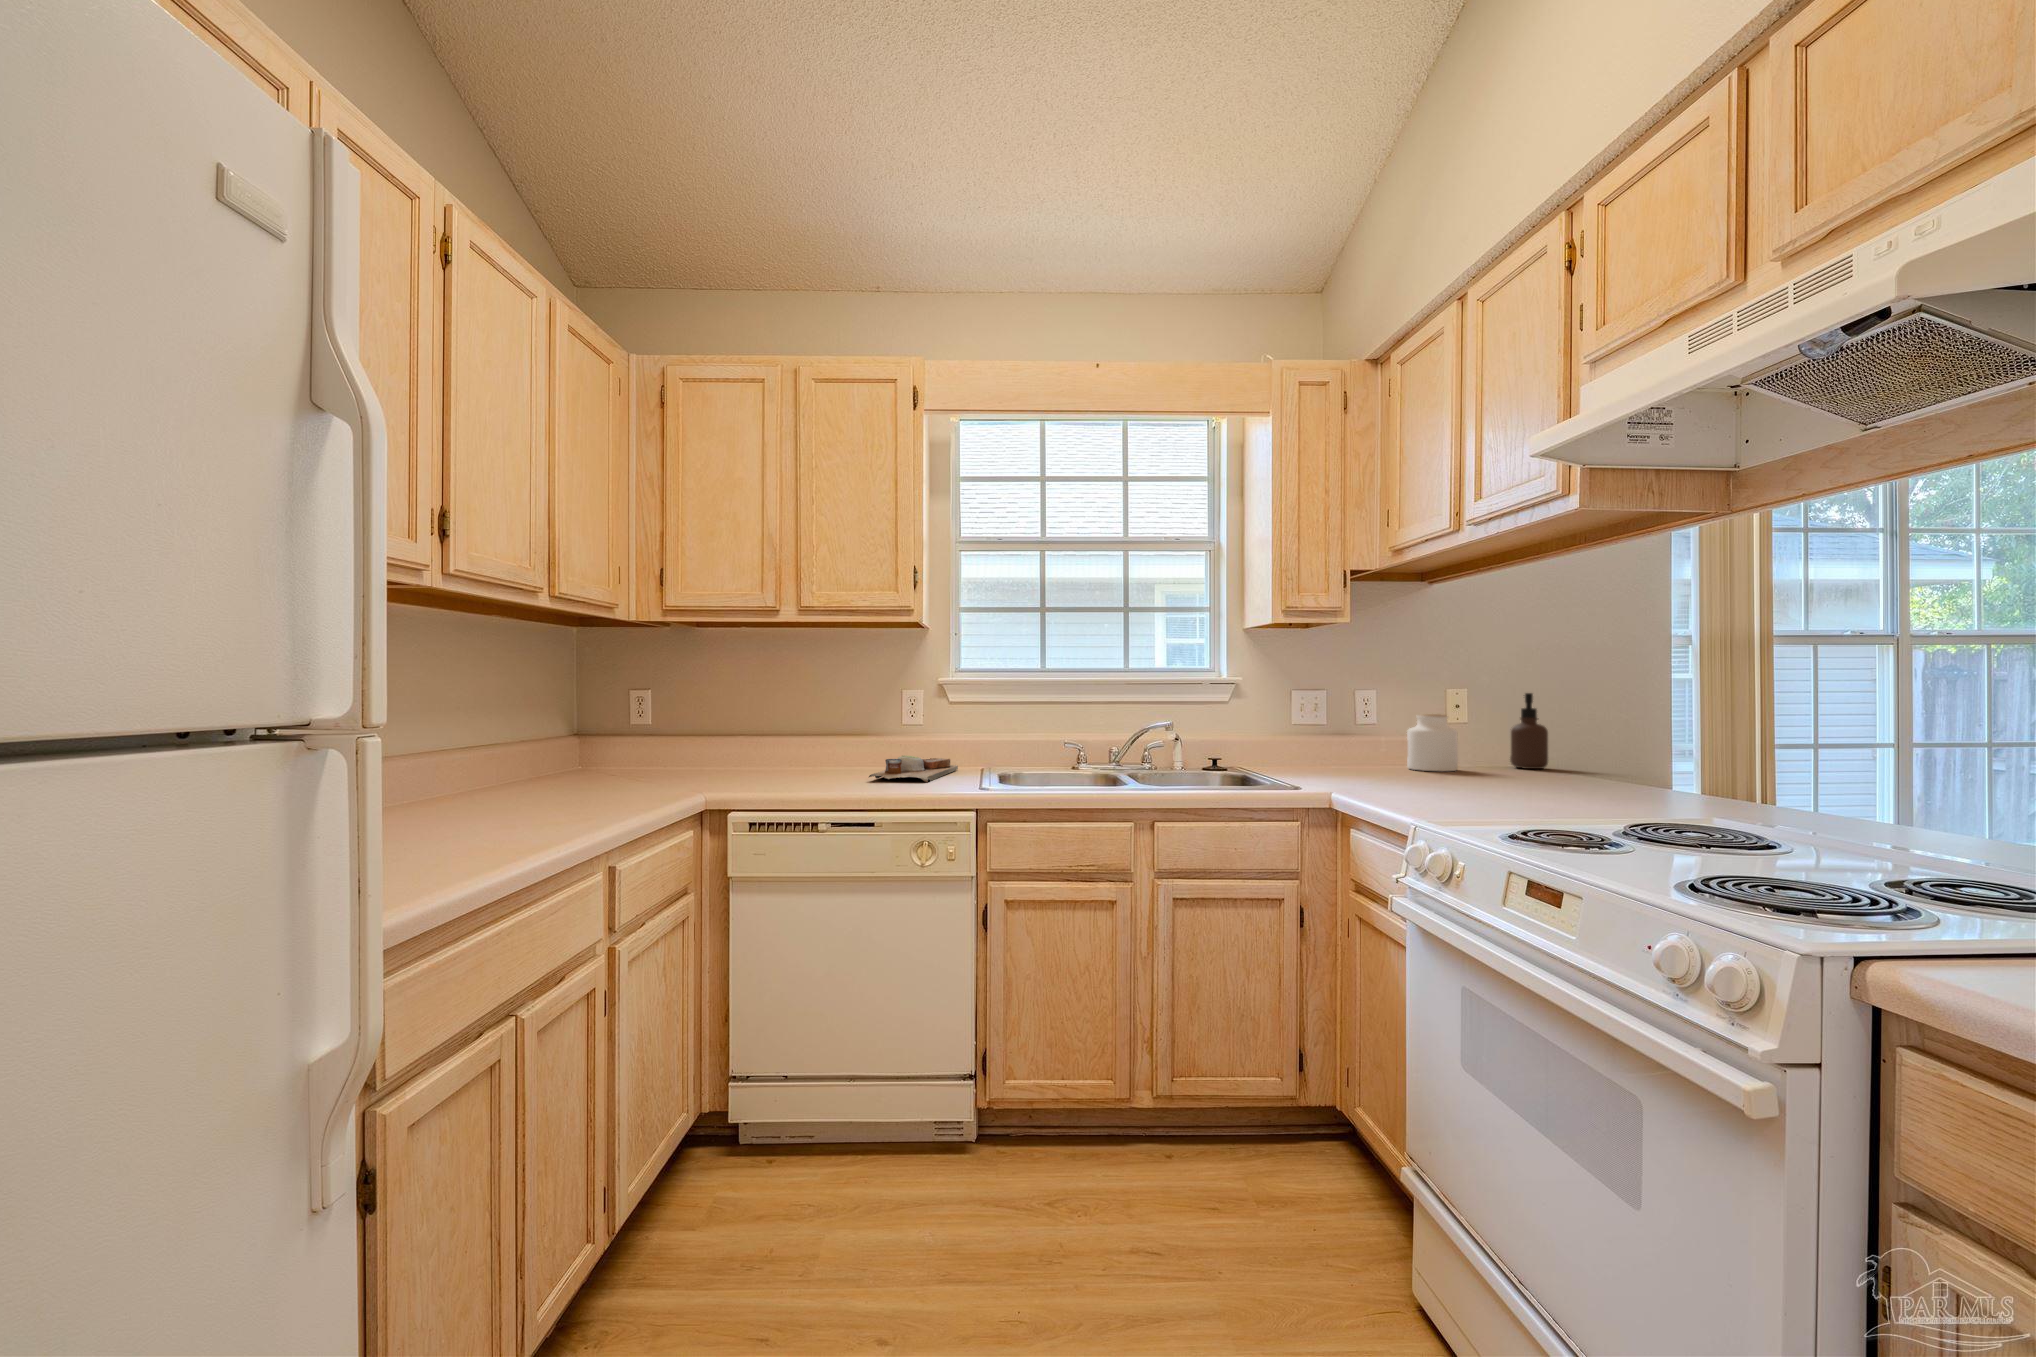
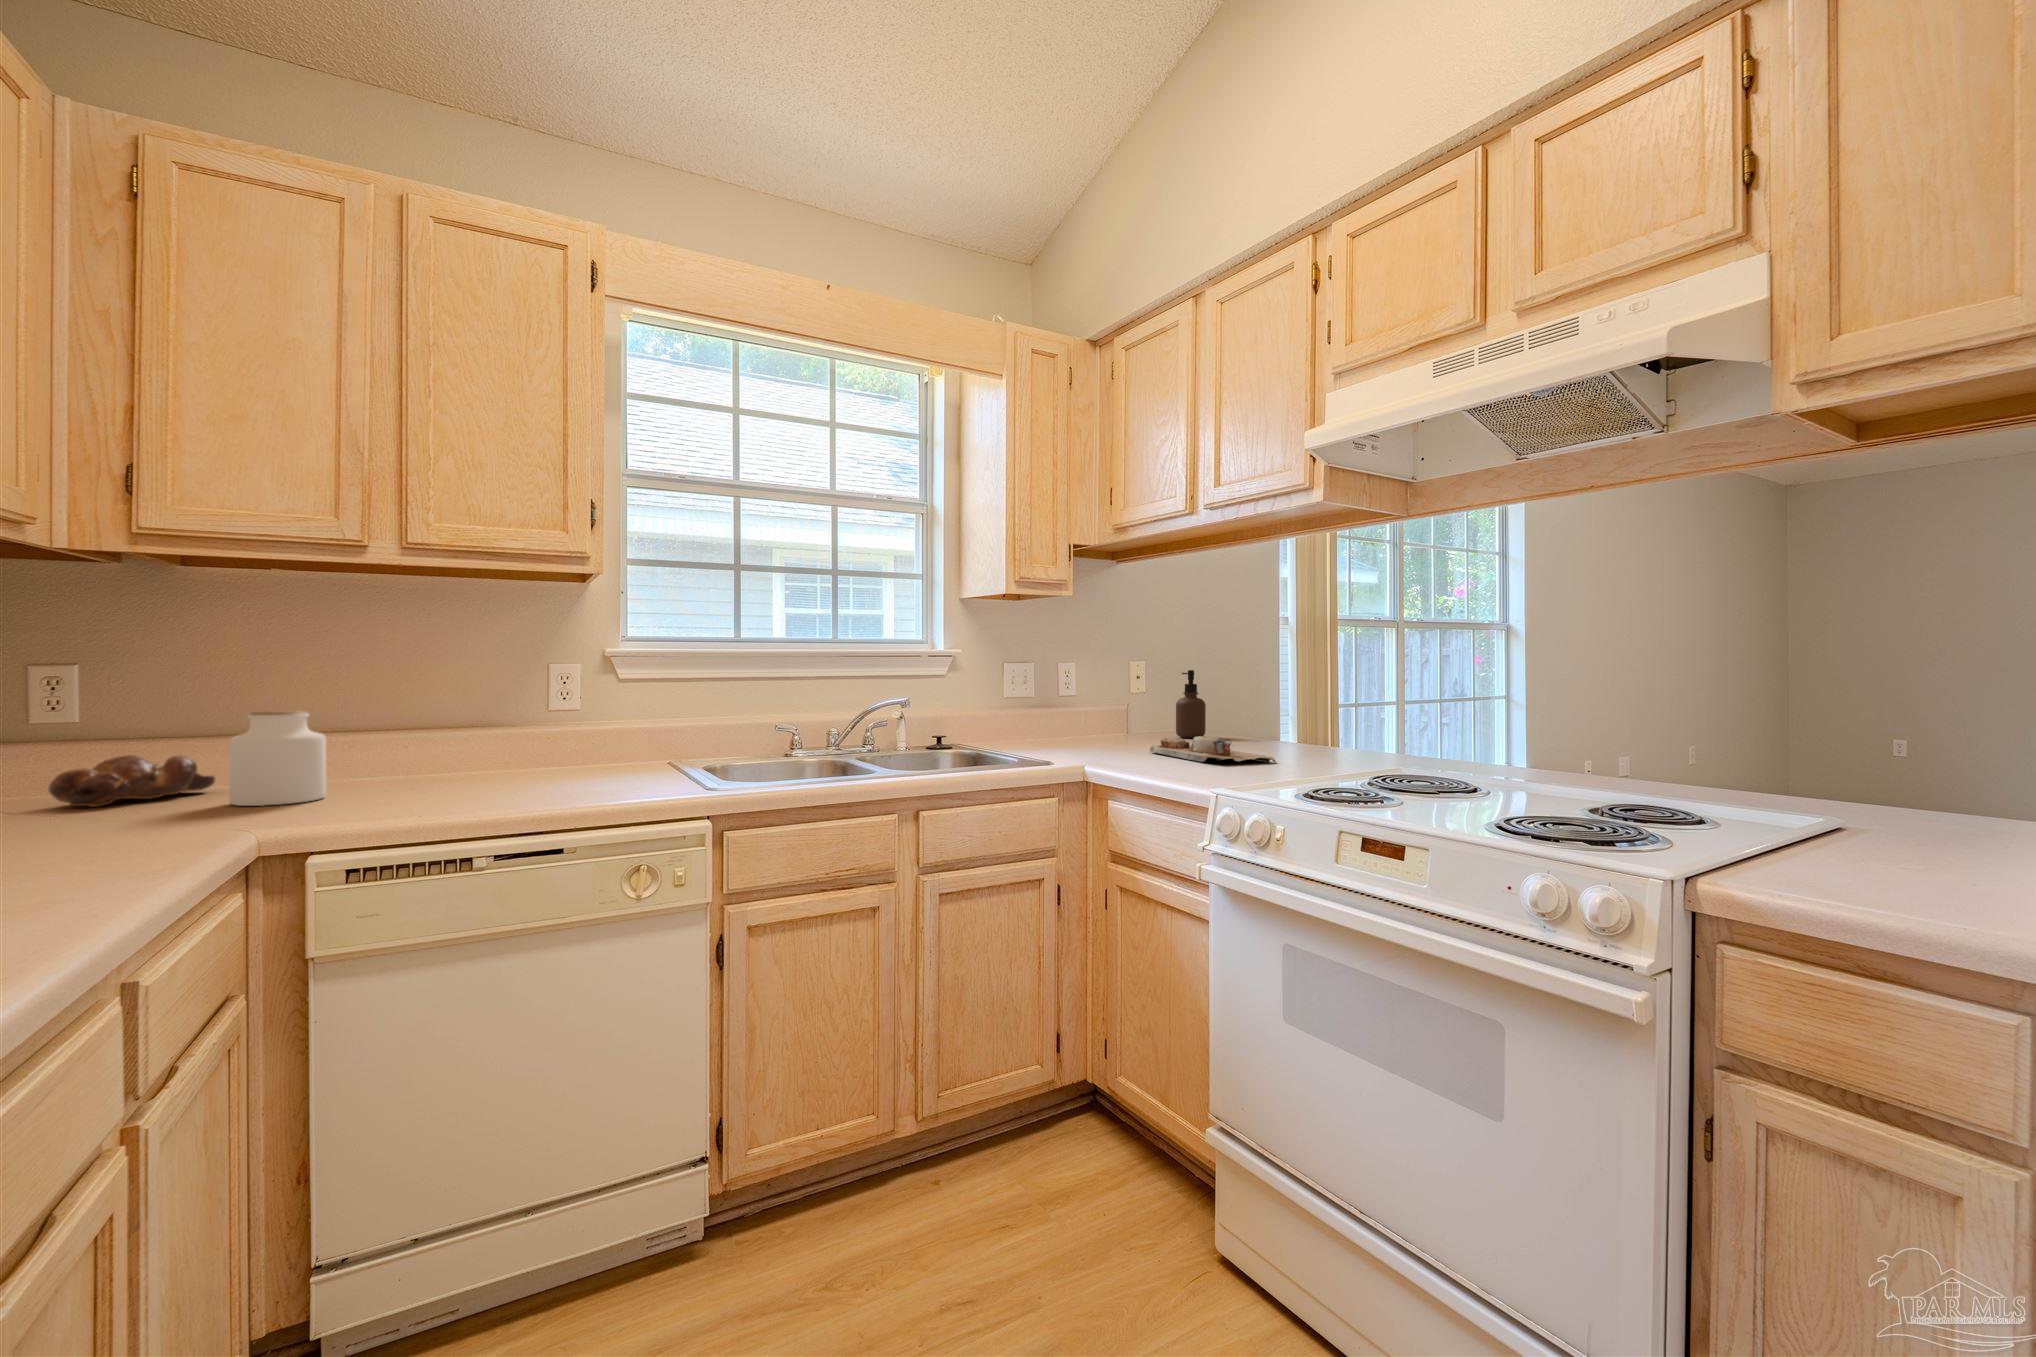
jar: present [1407,714,1458,771] -> present [229,711,326,806]
bread loaf: none [632,745,712,776] -> present [48,755,215,807]
cutting board: present [869,756,958,782] -> present [1150,736,1276,763]

